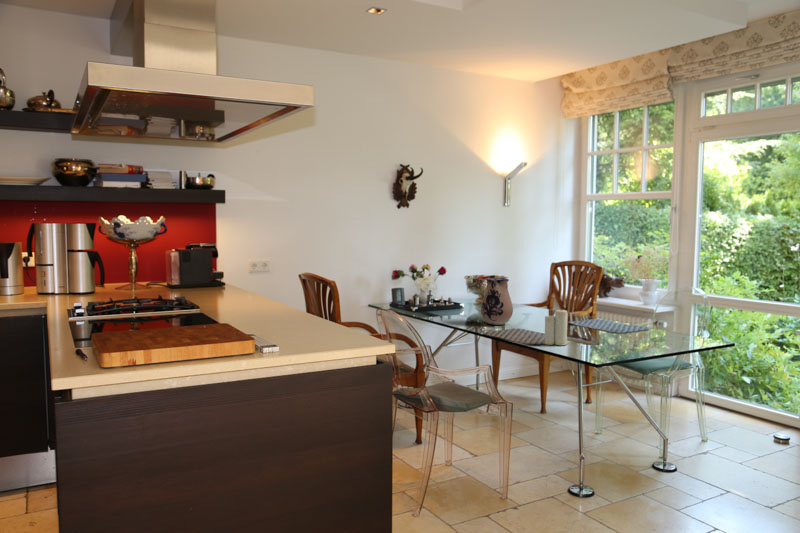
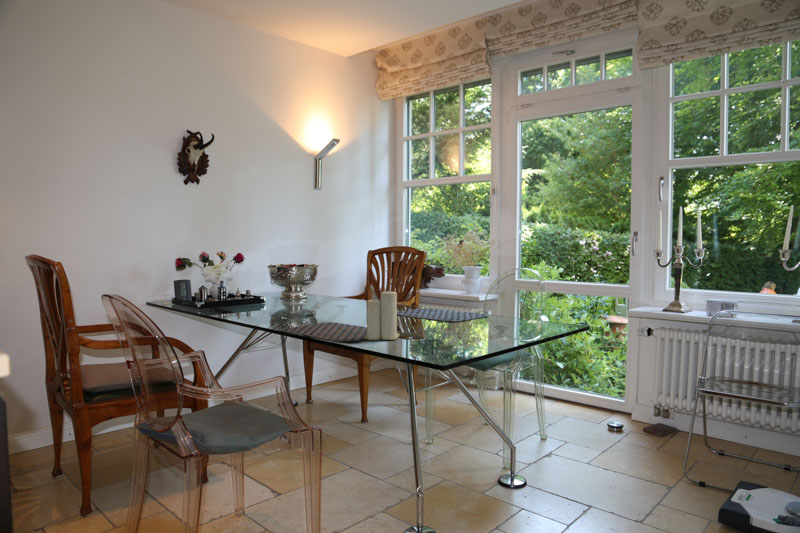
ceramic pitcher: present [481,278,513,325] -> none [283,259,325,318]

